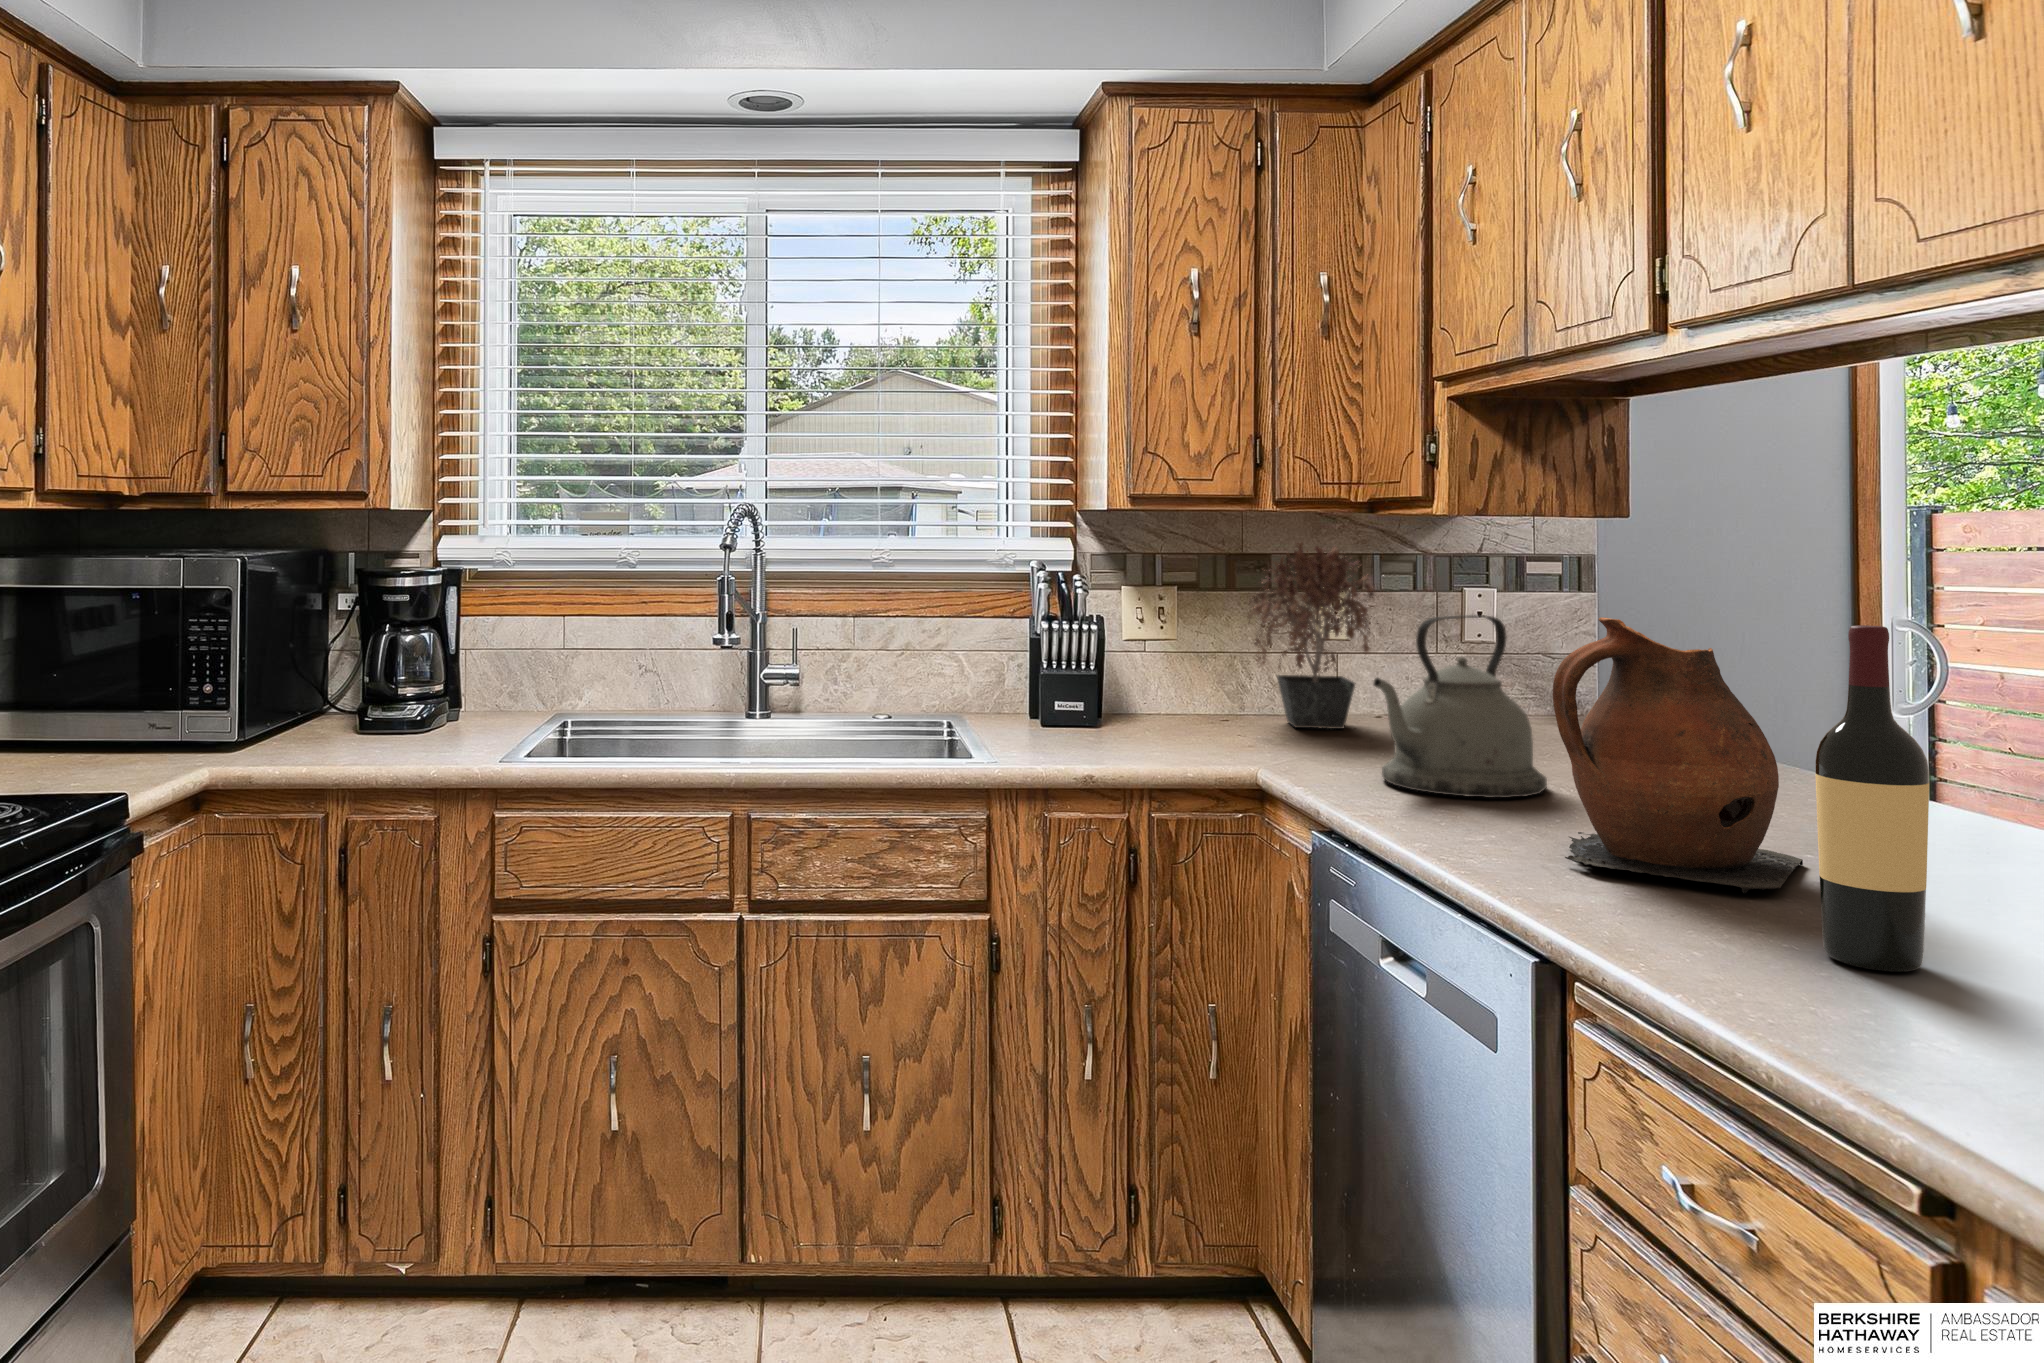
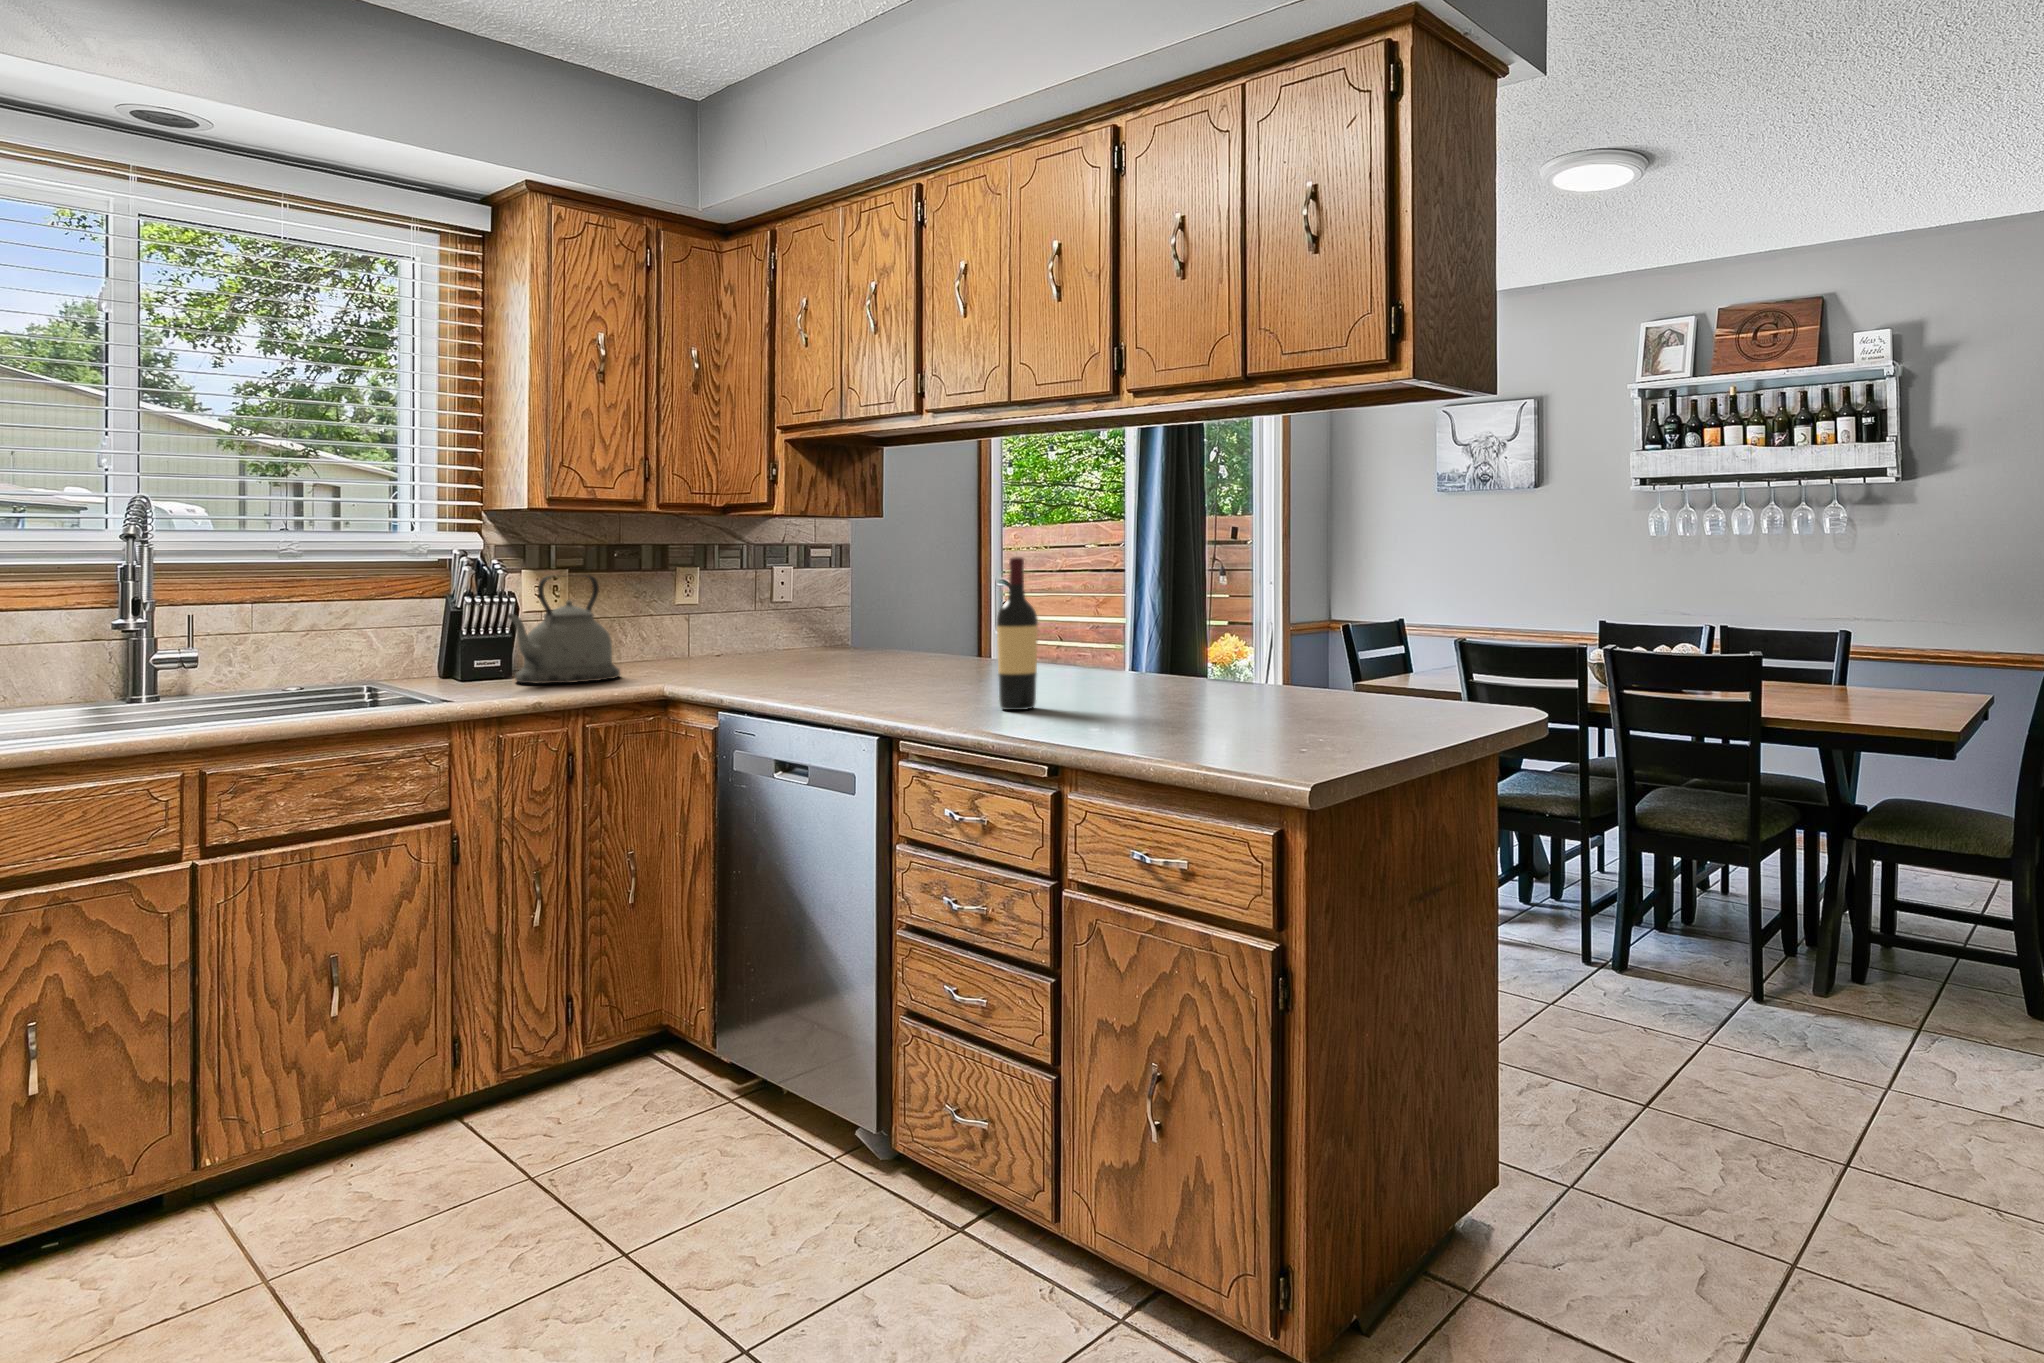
potted plant: present [1248,543,1381,729] -> none [630,533,737,664]
kettle: present [1374,615,1547,798] -> present [507,575,620,683]
ceramic pitcher: present [1553,618,1803,893] -> none [872,565,981,696]

